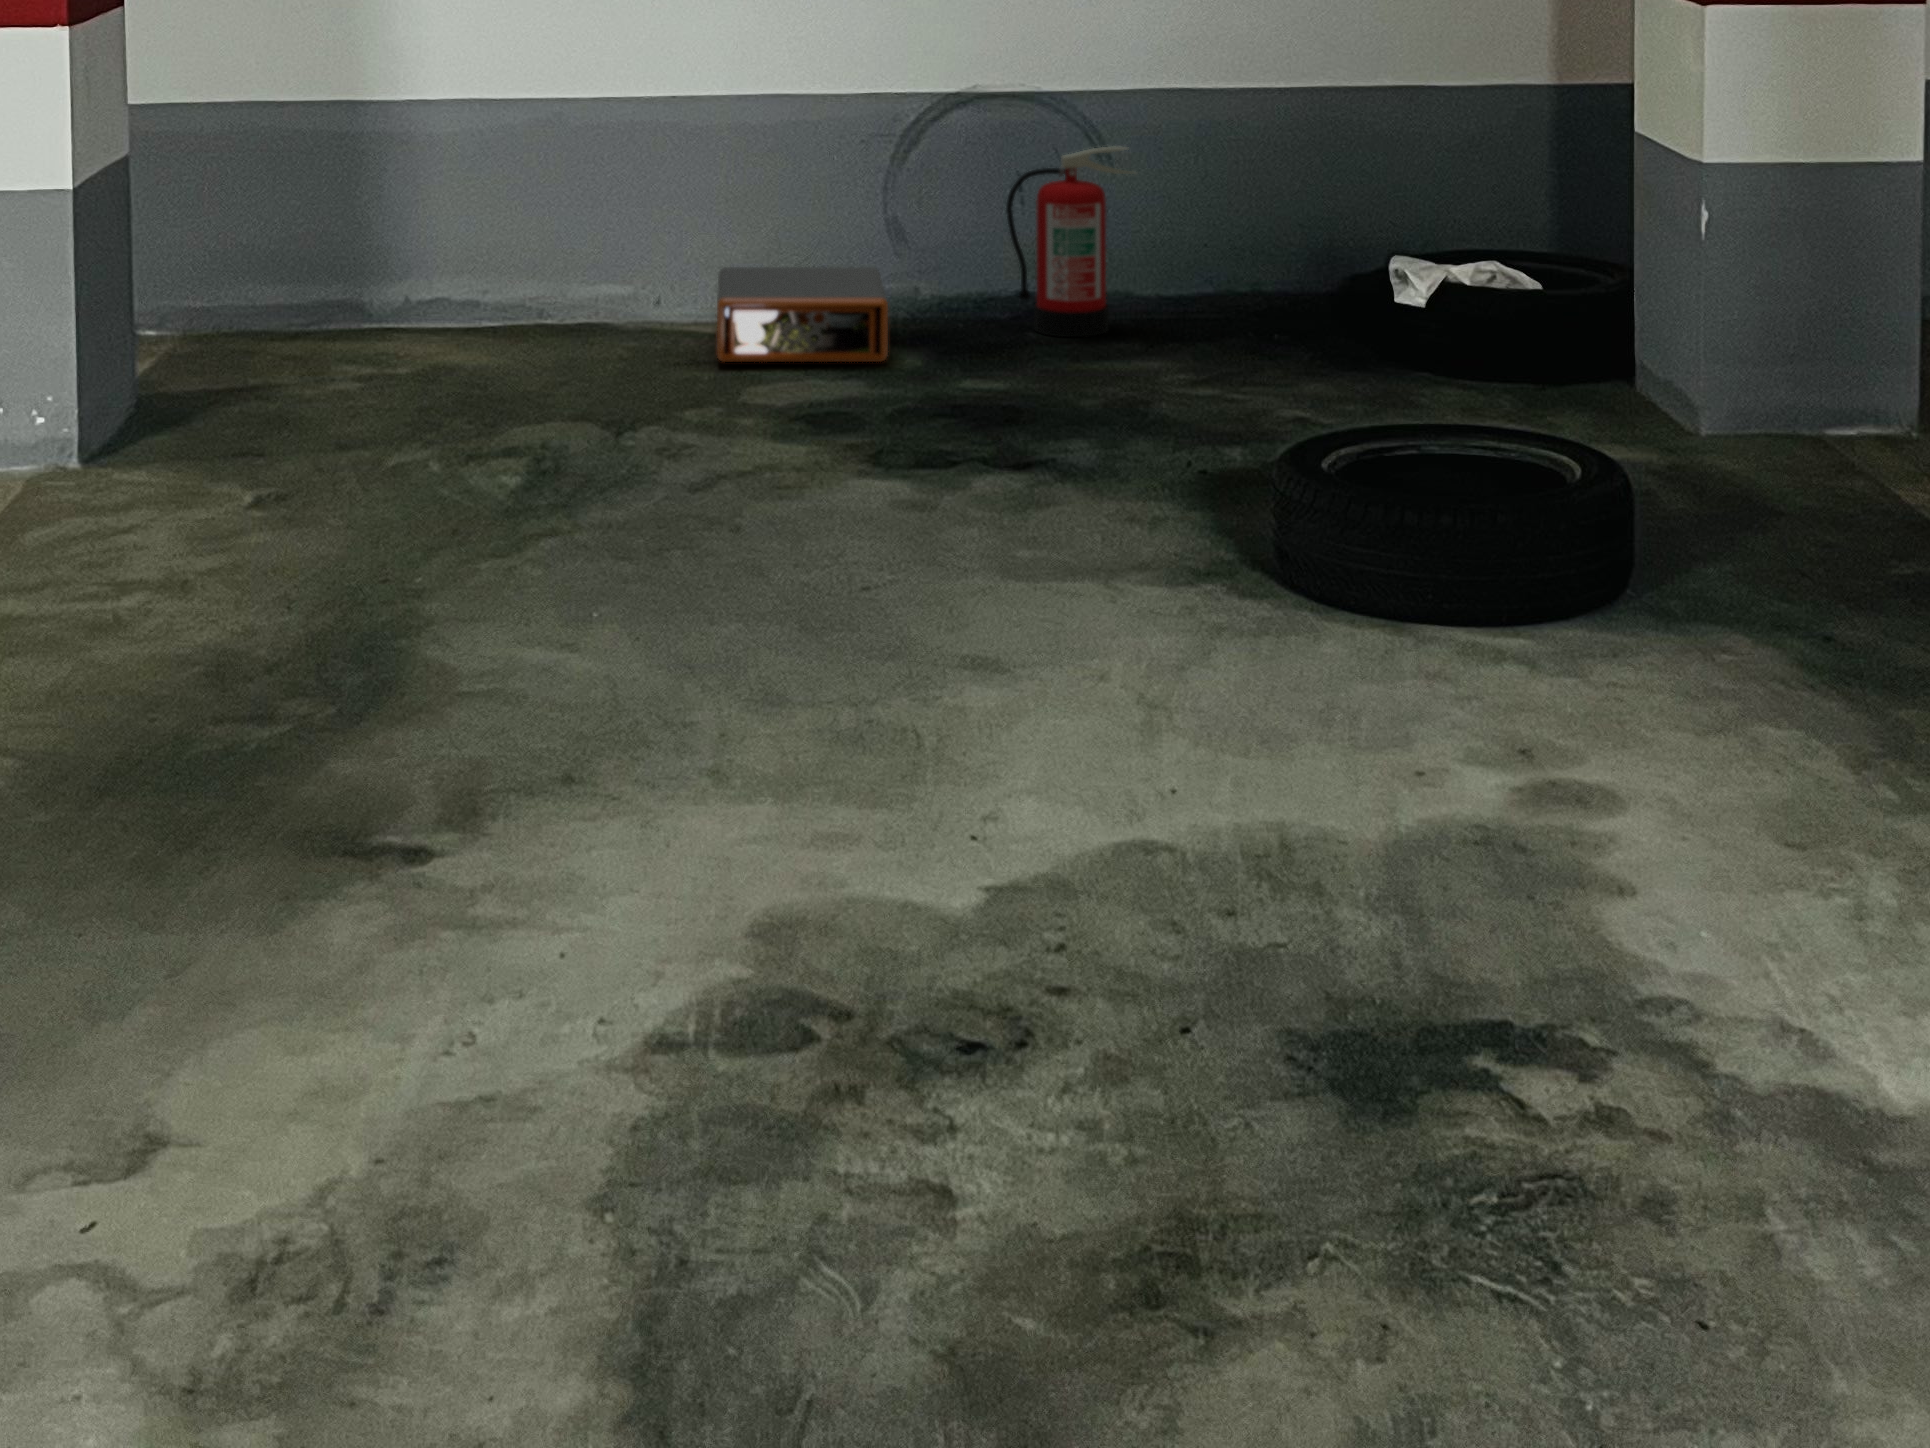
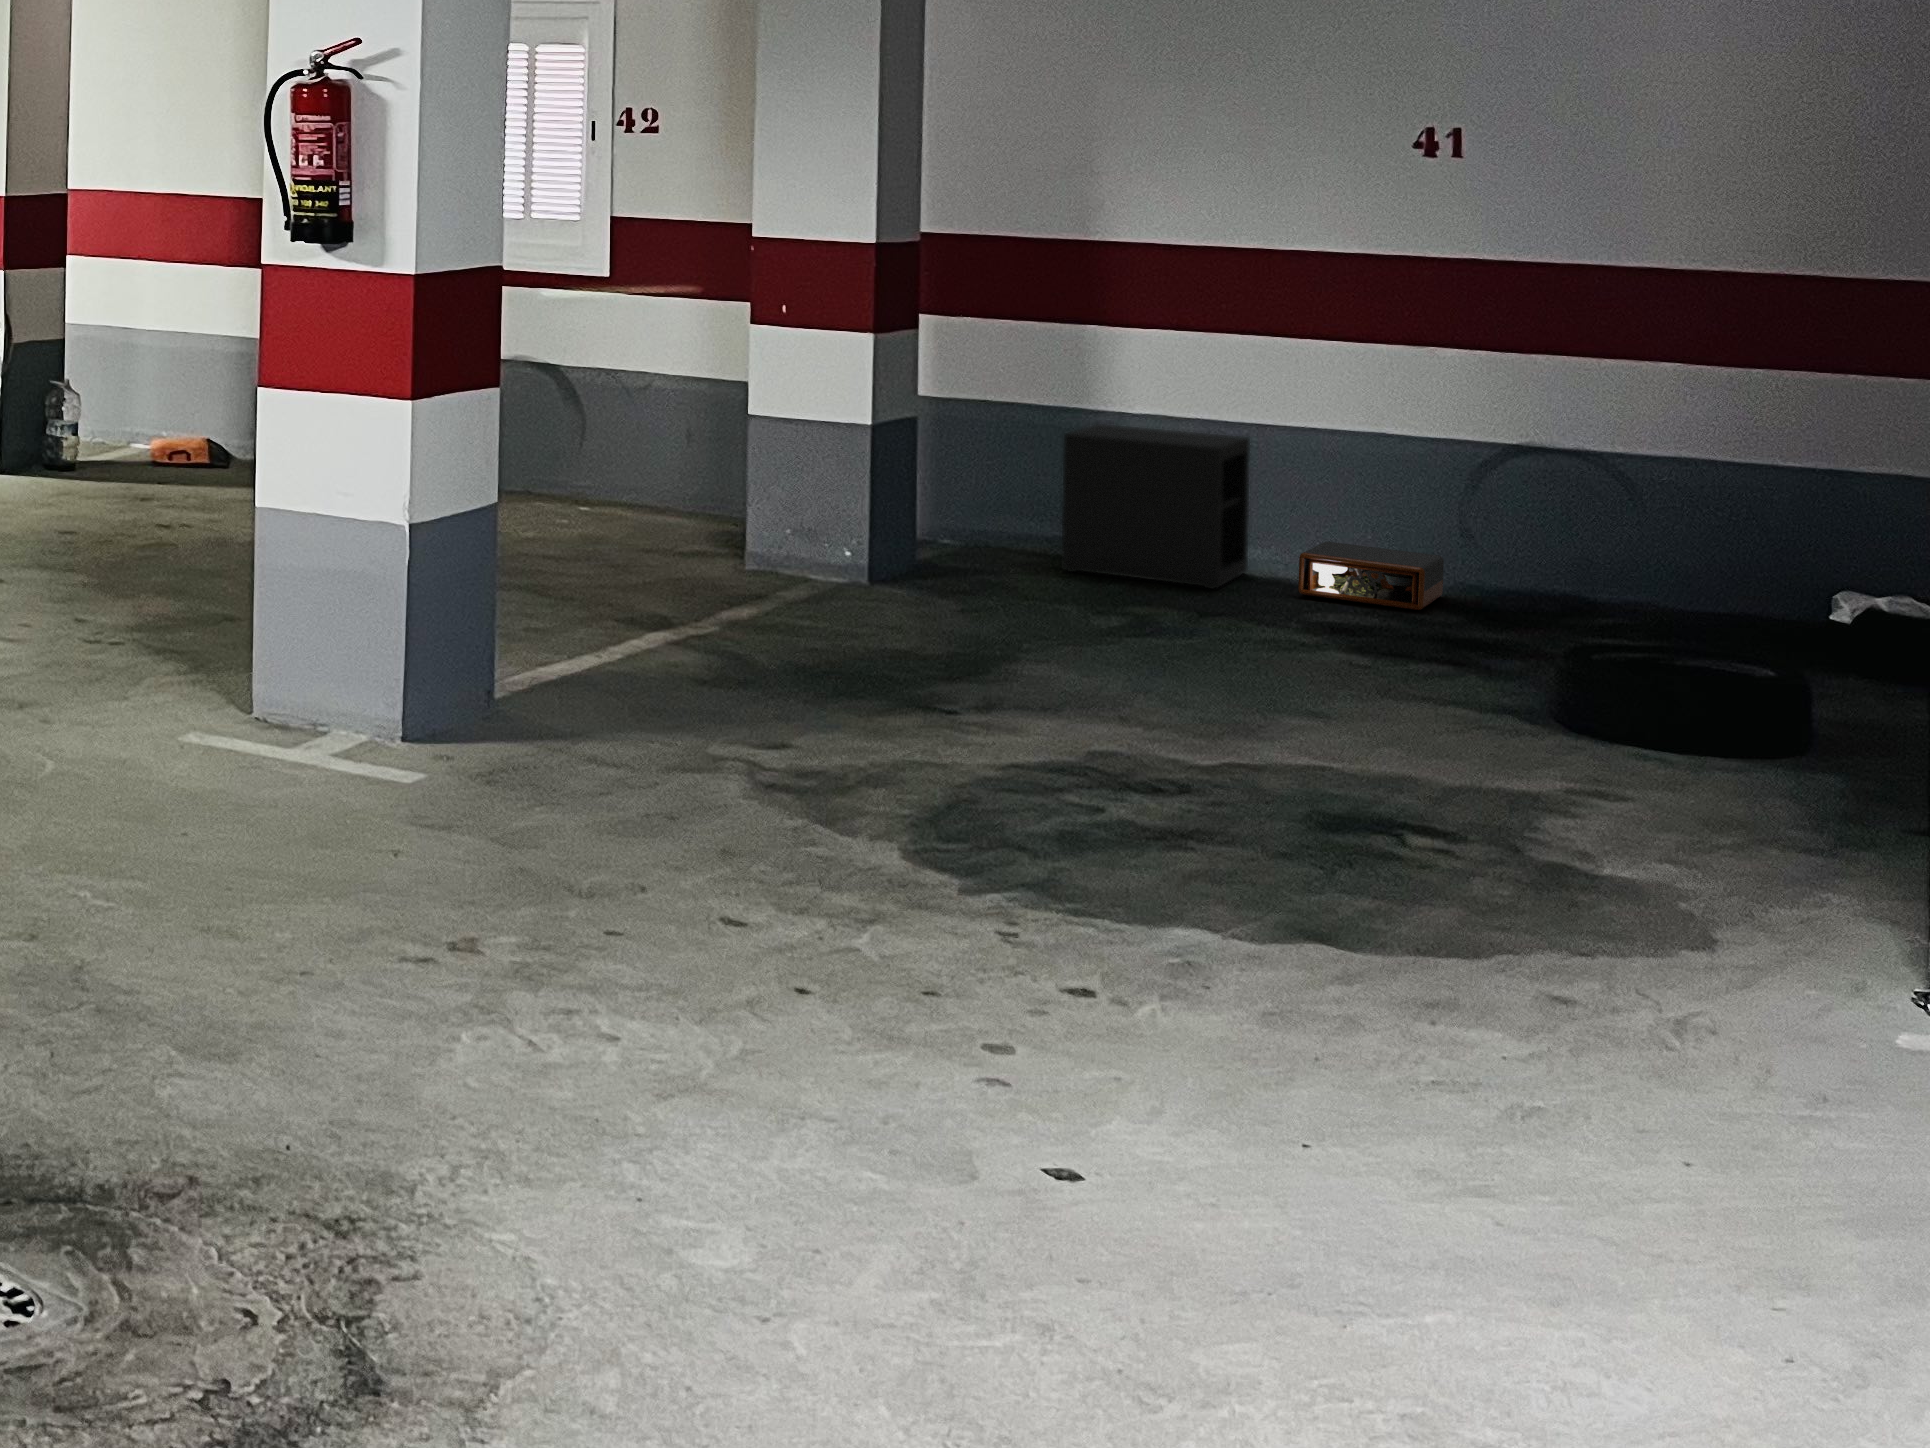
storage cabinet: none [366,124,616,378] -> present [1061,424,1250,588]
fire extinguisher: present [1006,147,1134,337] -> none [1540,491,1649,622]

